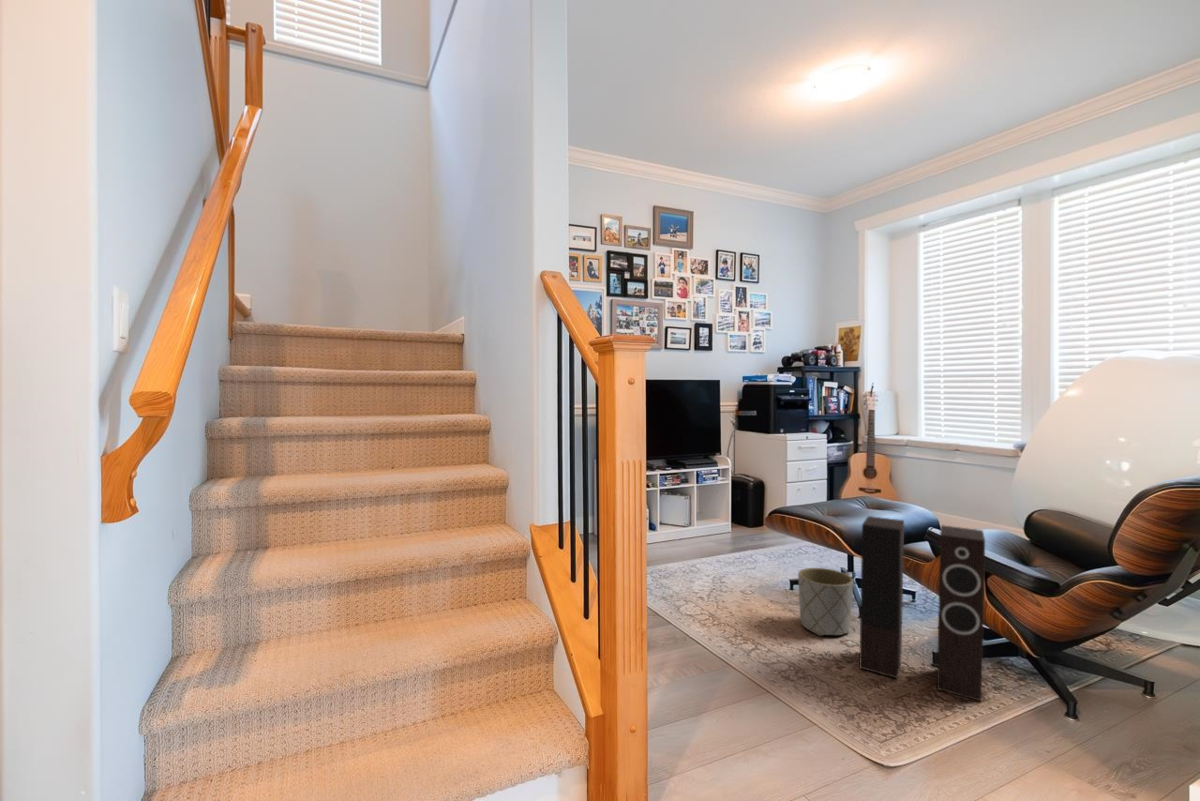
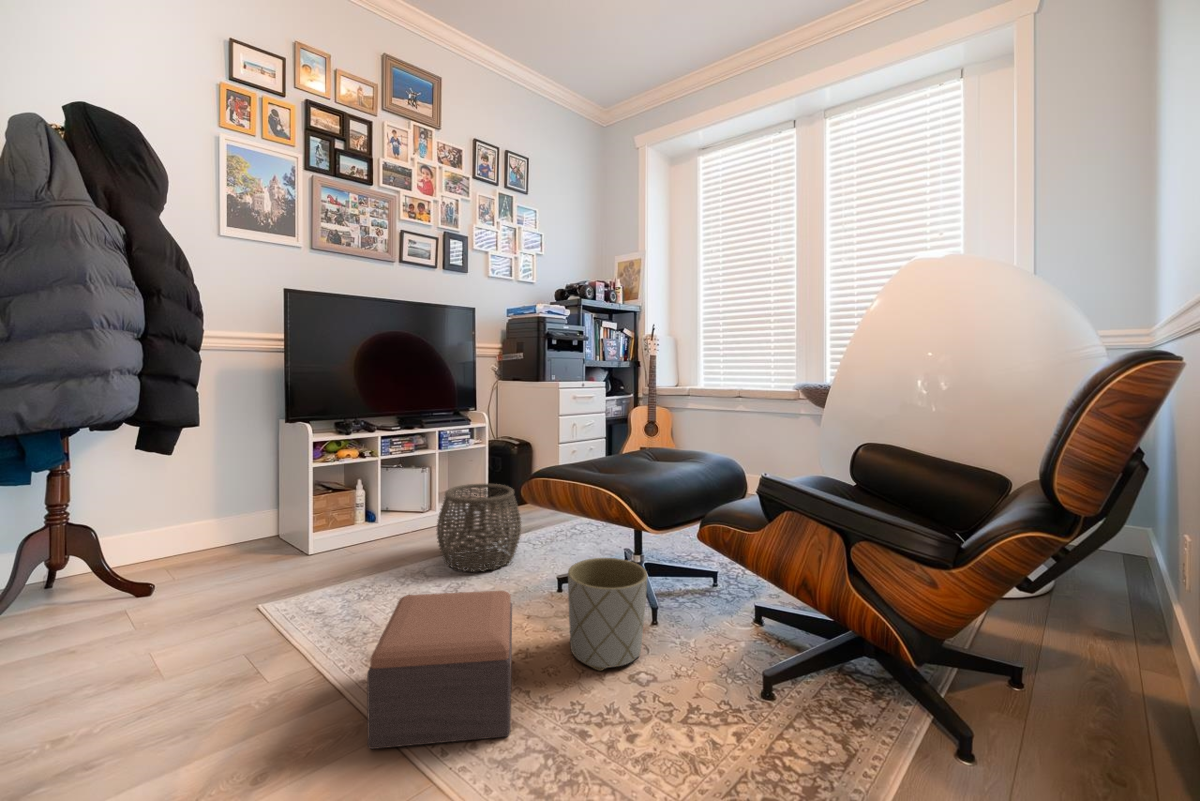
woven basket: none [702,512,761,574] -> present [437,484,521,572]
speaker: present [859,516,985,701] -> none [662,472,859,761]
footstool: none [693,574,768,654] -> present [367,591,512,749]

